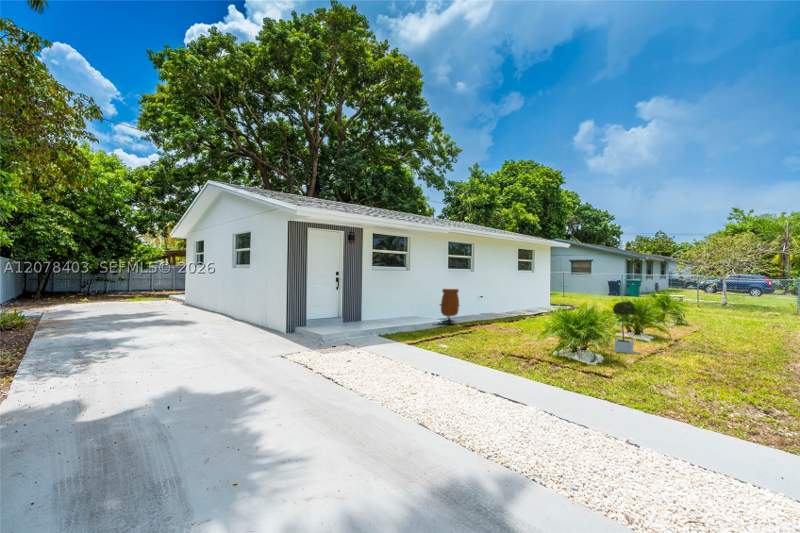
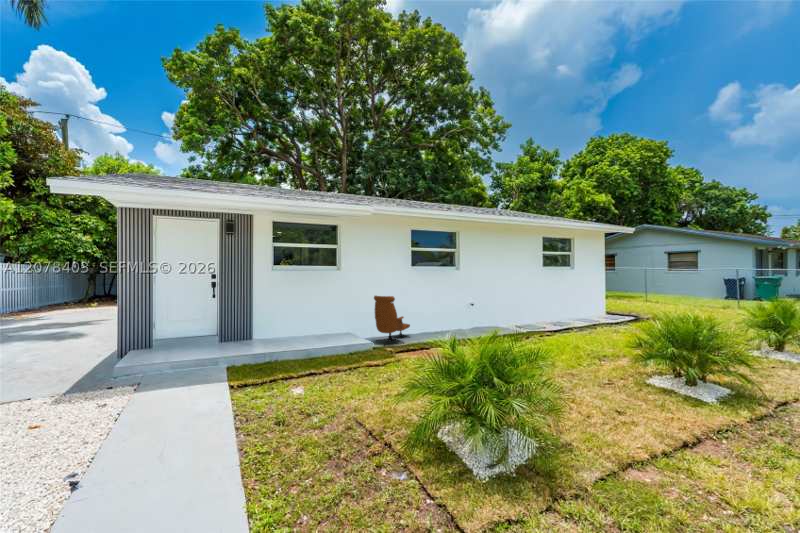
potted tree: present [613,301,637,354] -> none [511,359,571,494]

